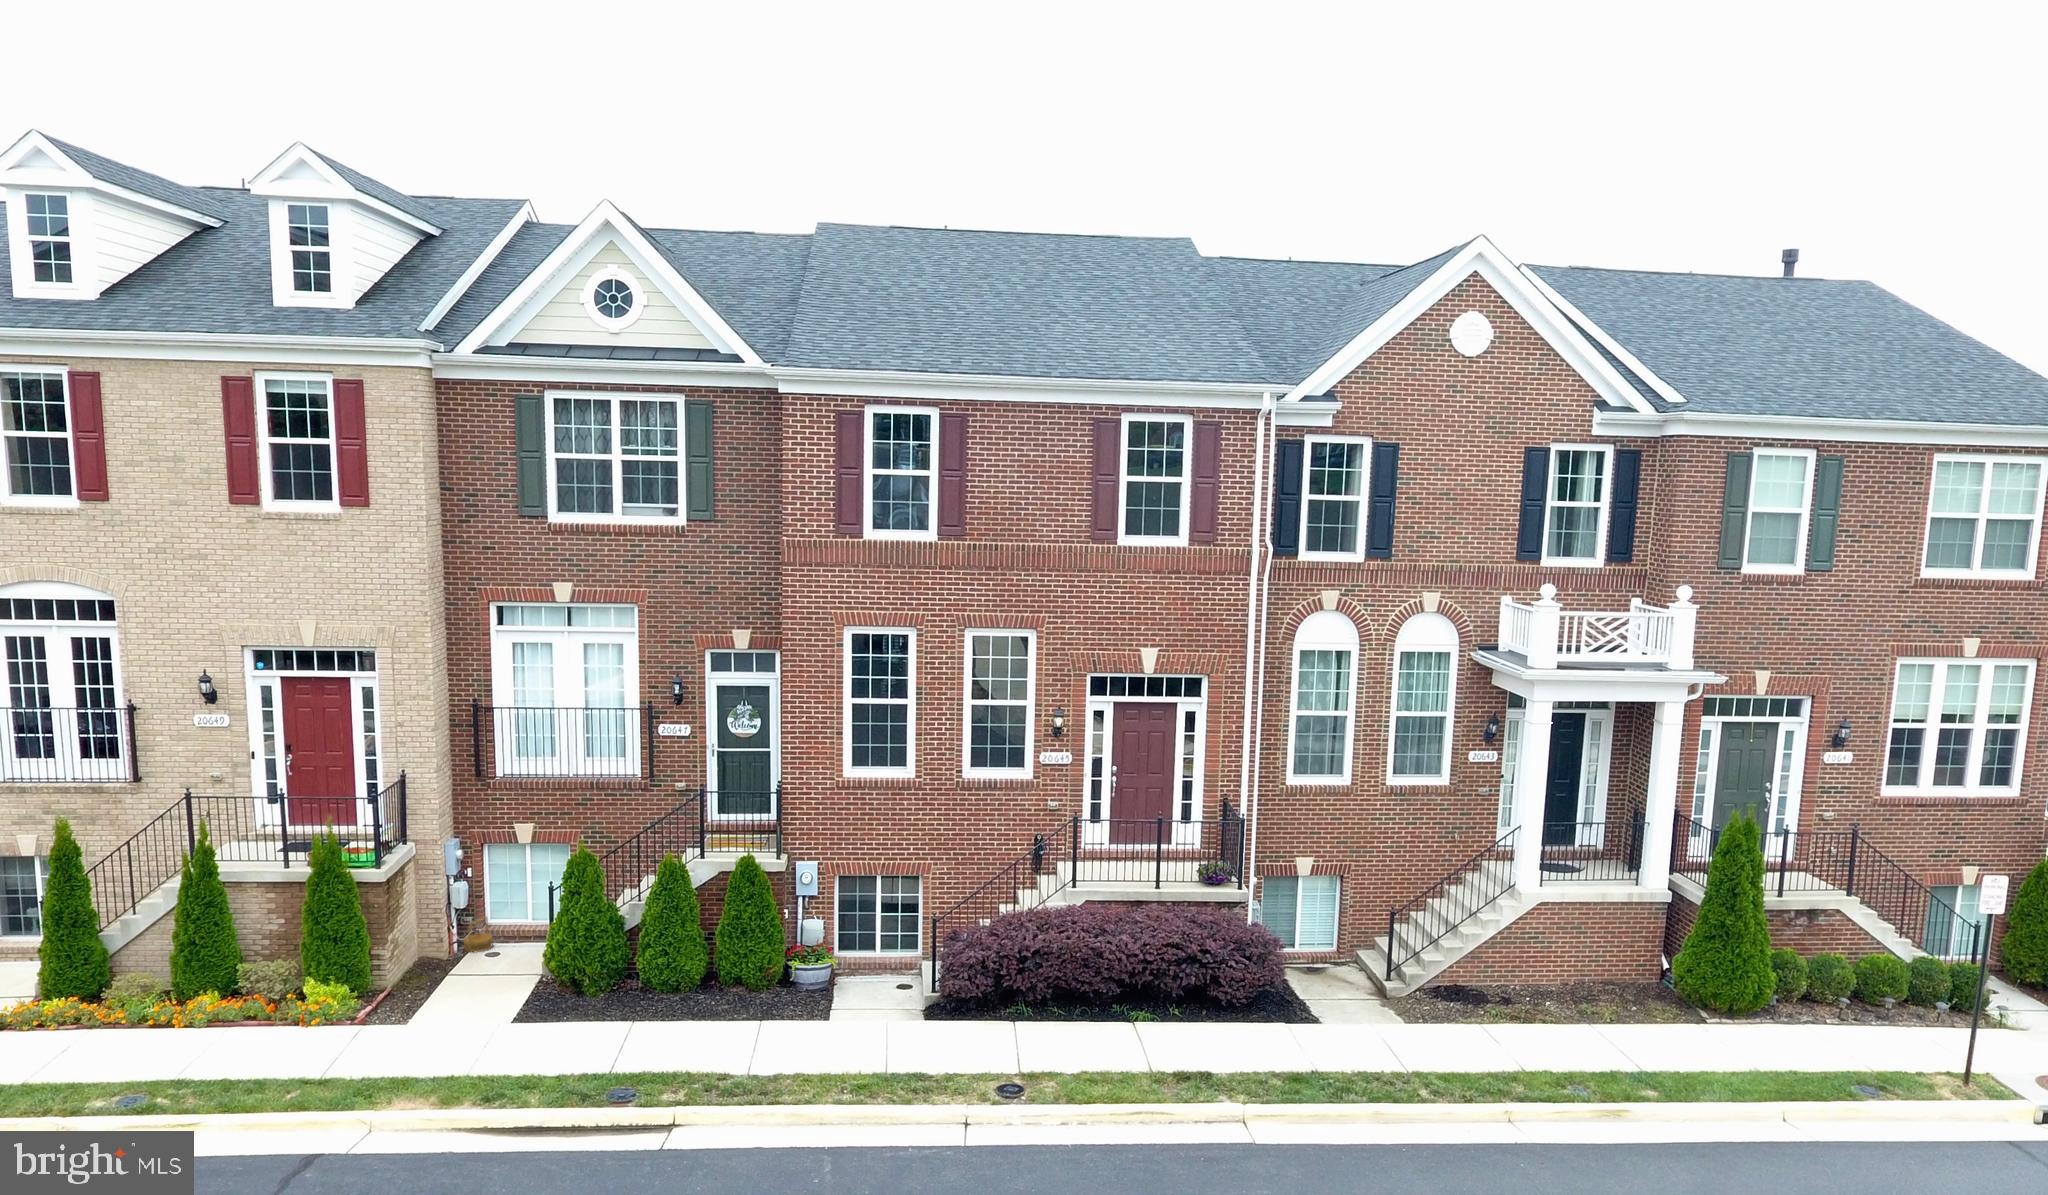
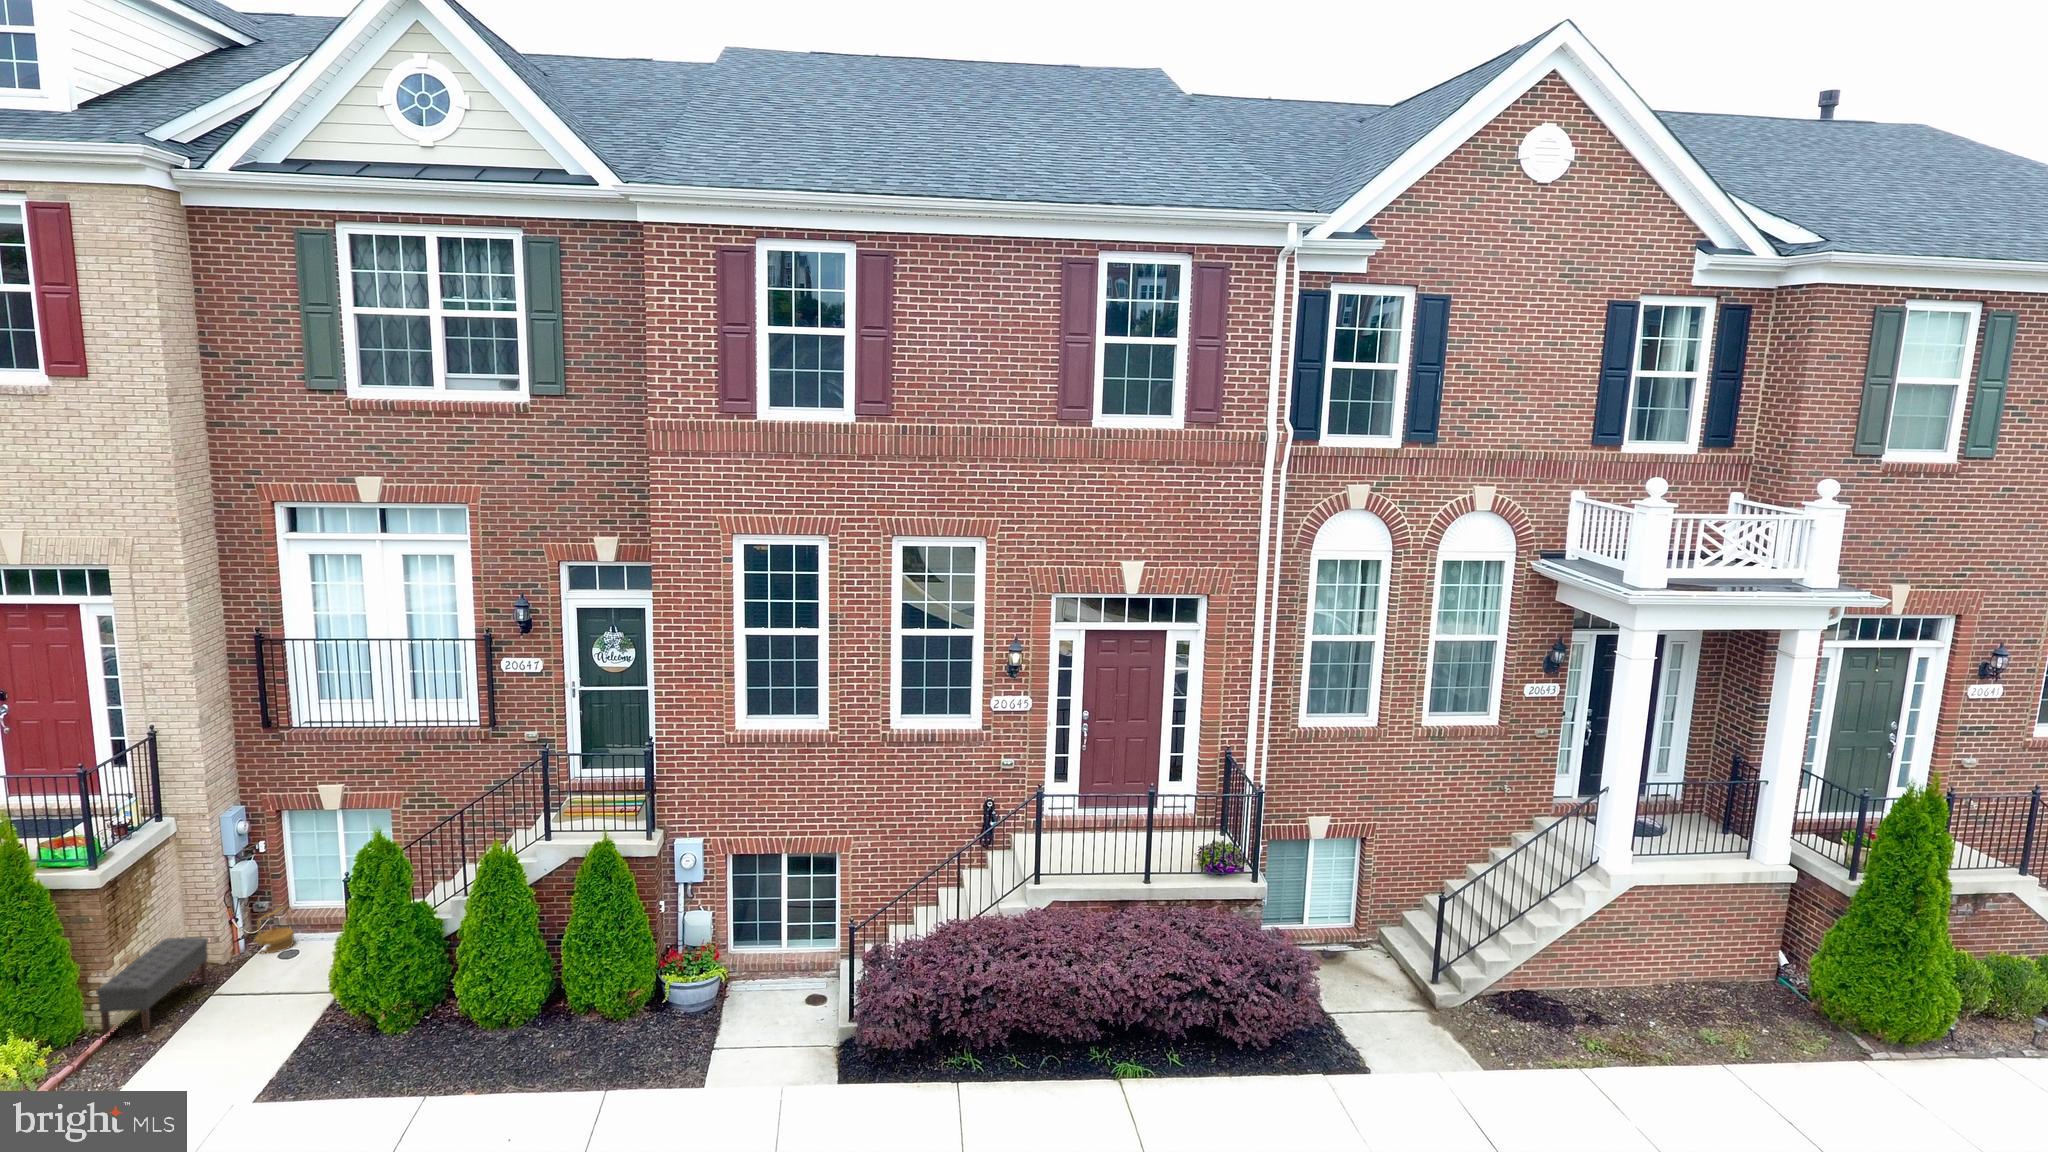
bench: none [374,935,440,1004] -> present [96,937,208,1034]

